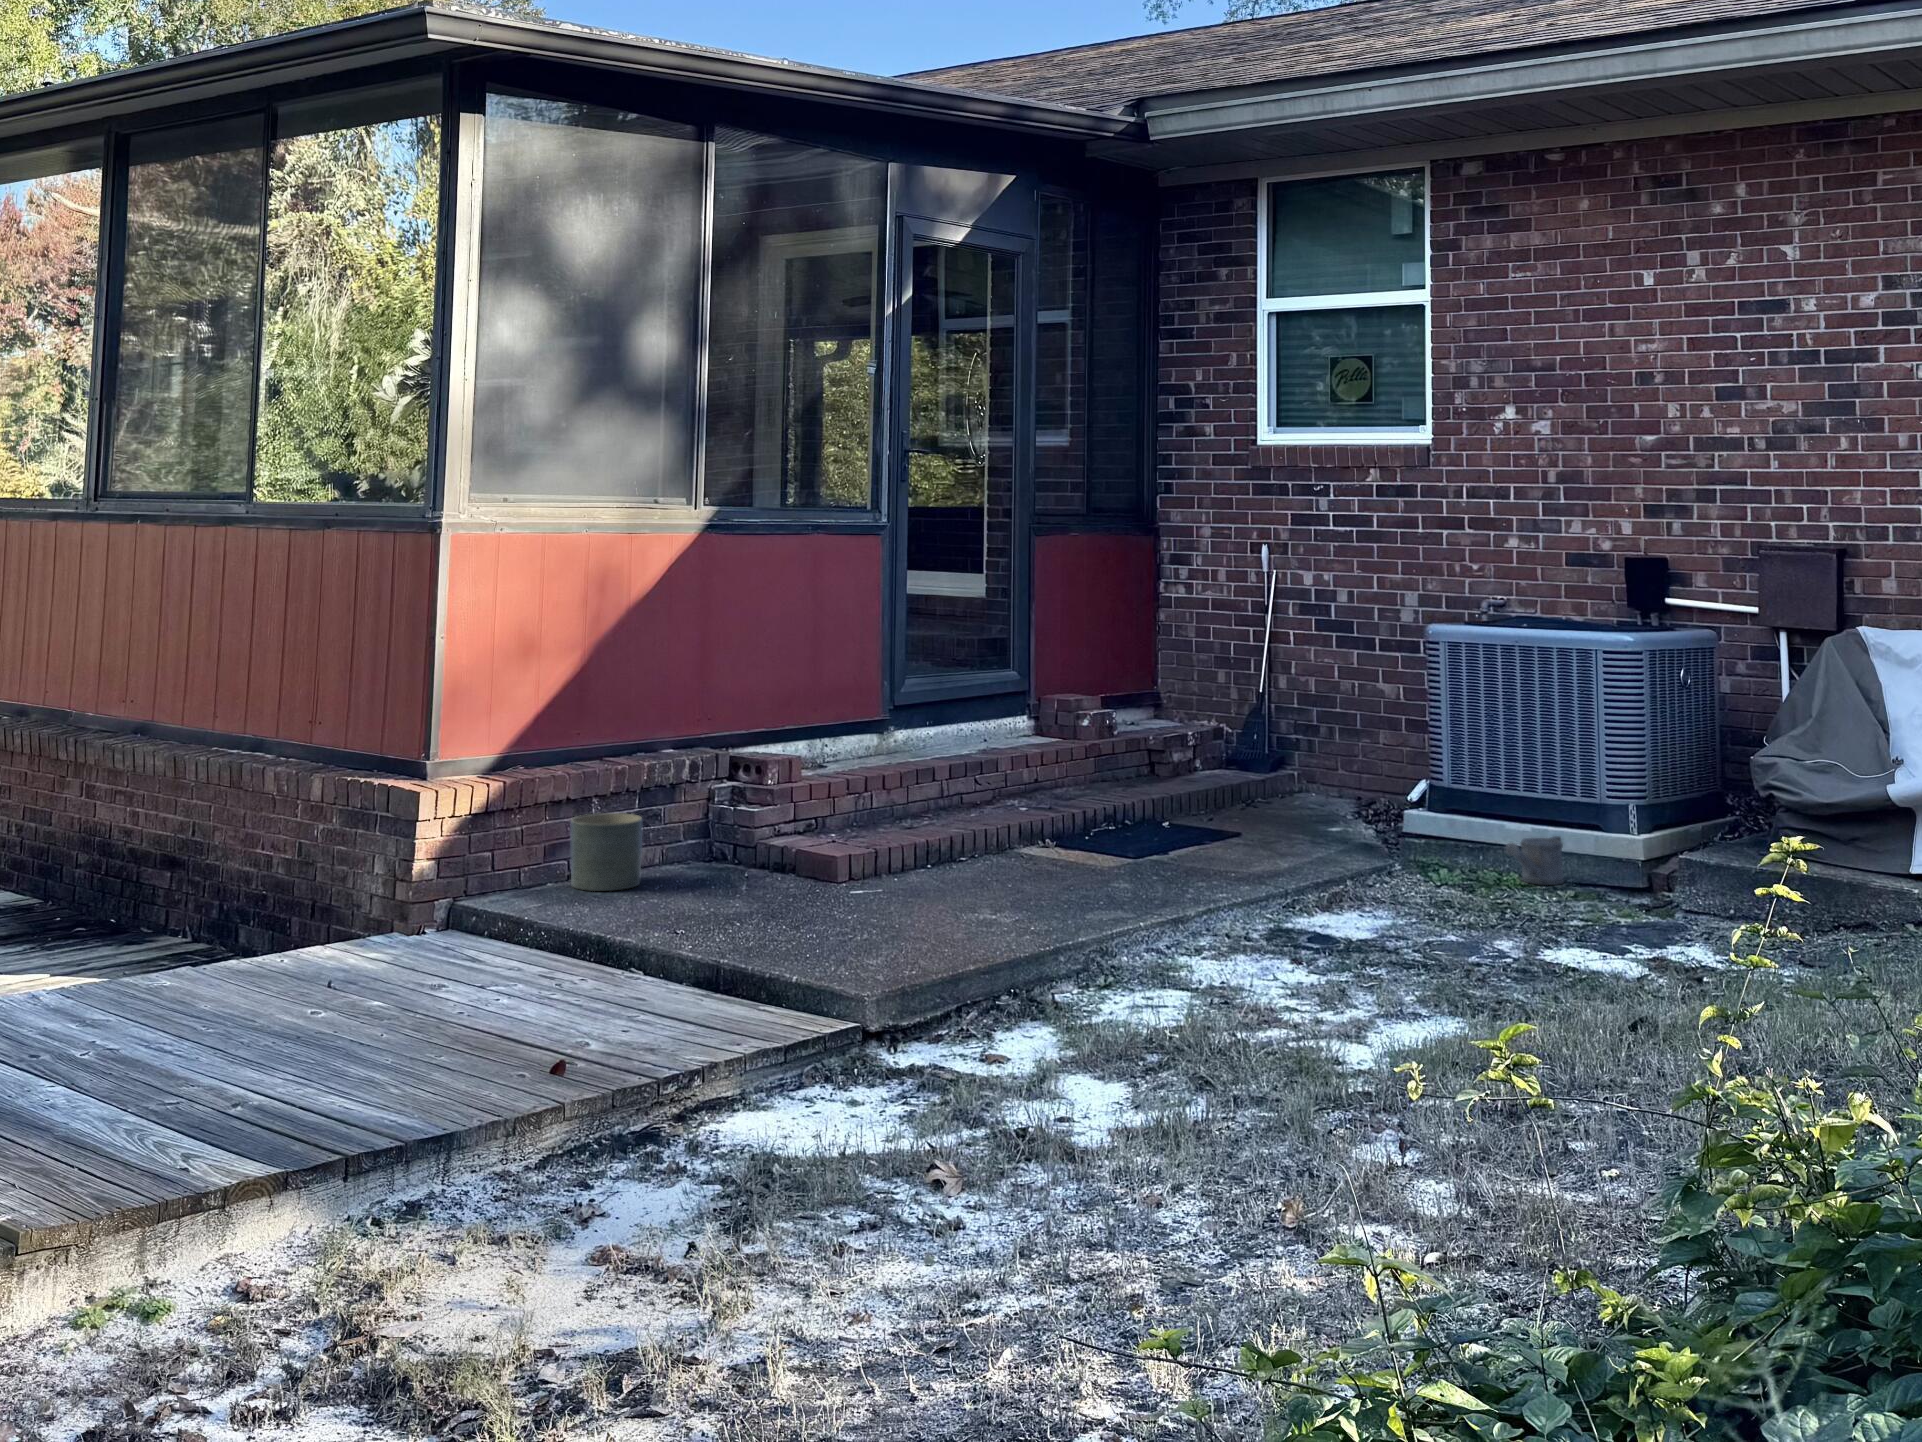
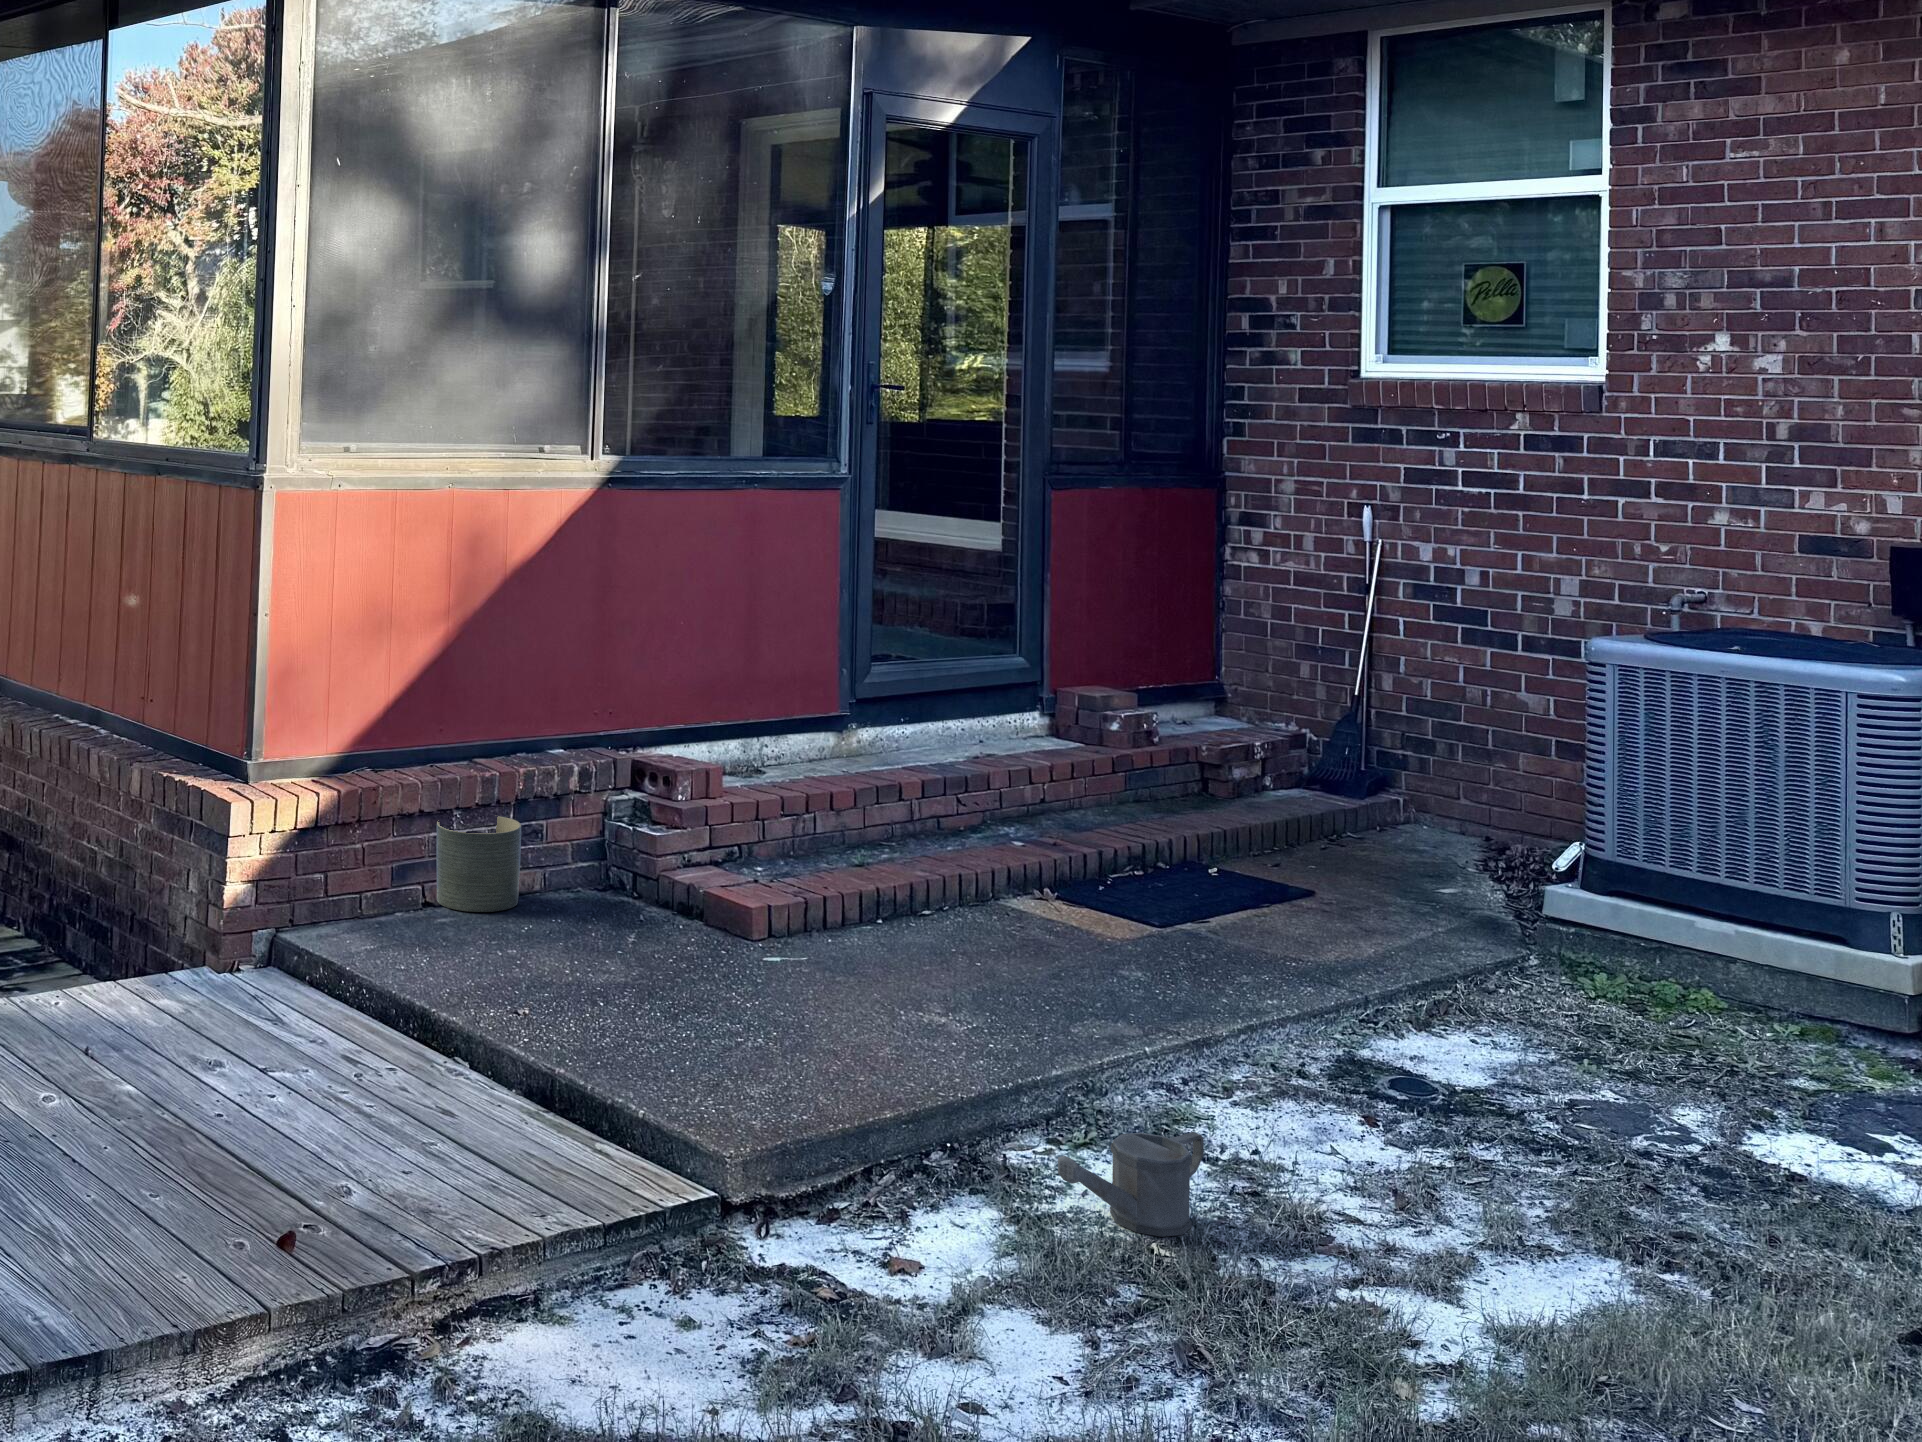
watering can: present [1506,836,1564,885] -> present [1058,1132,1204,1237]

